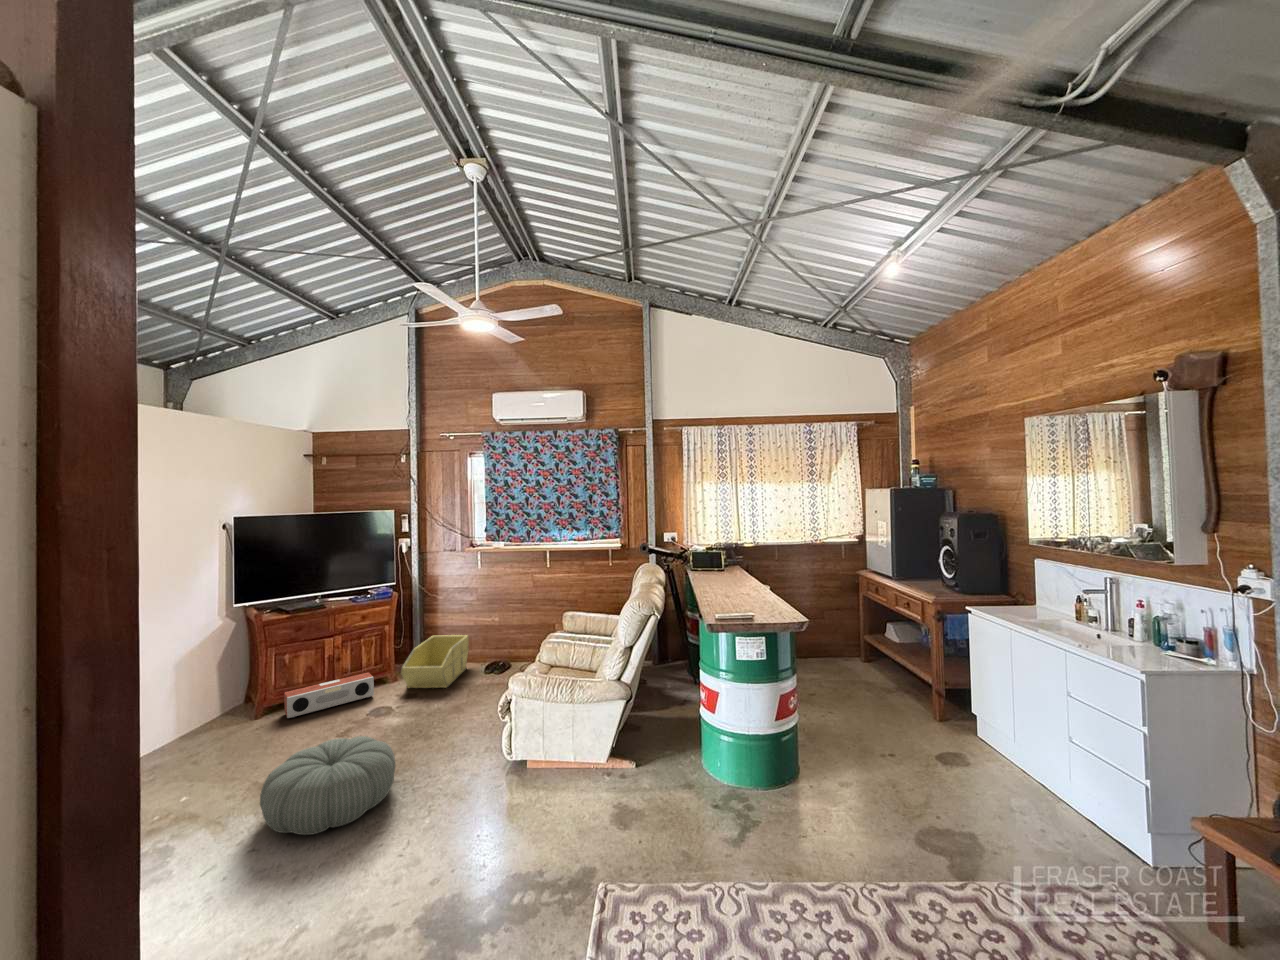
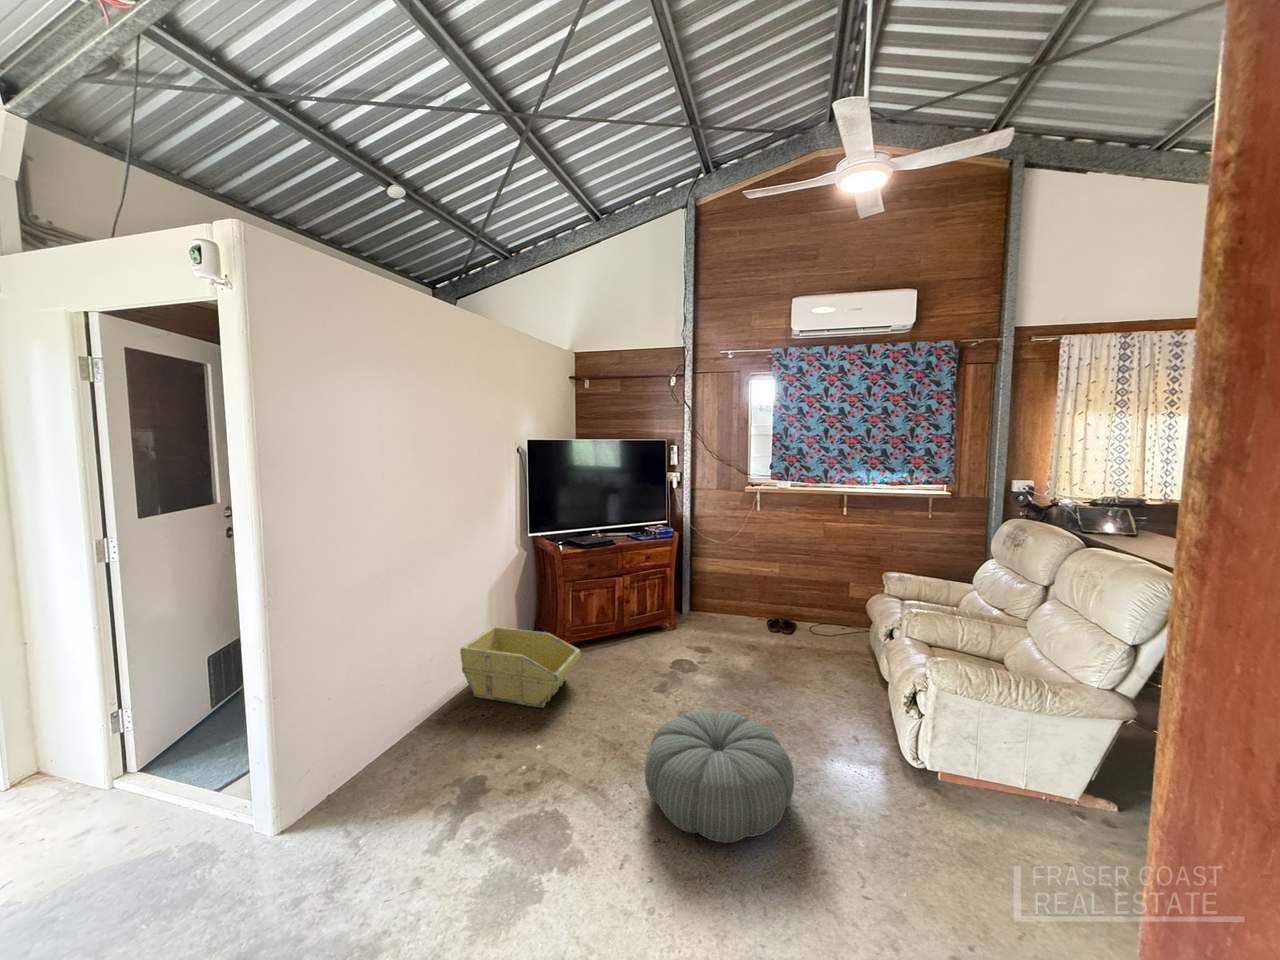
storage bin: present [401,635,469,688] -> present [460,626,581,708]
speaker: present [284,673,374,718] -> none [582,618,665,662]

